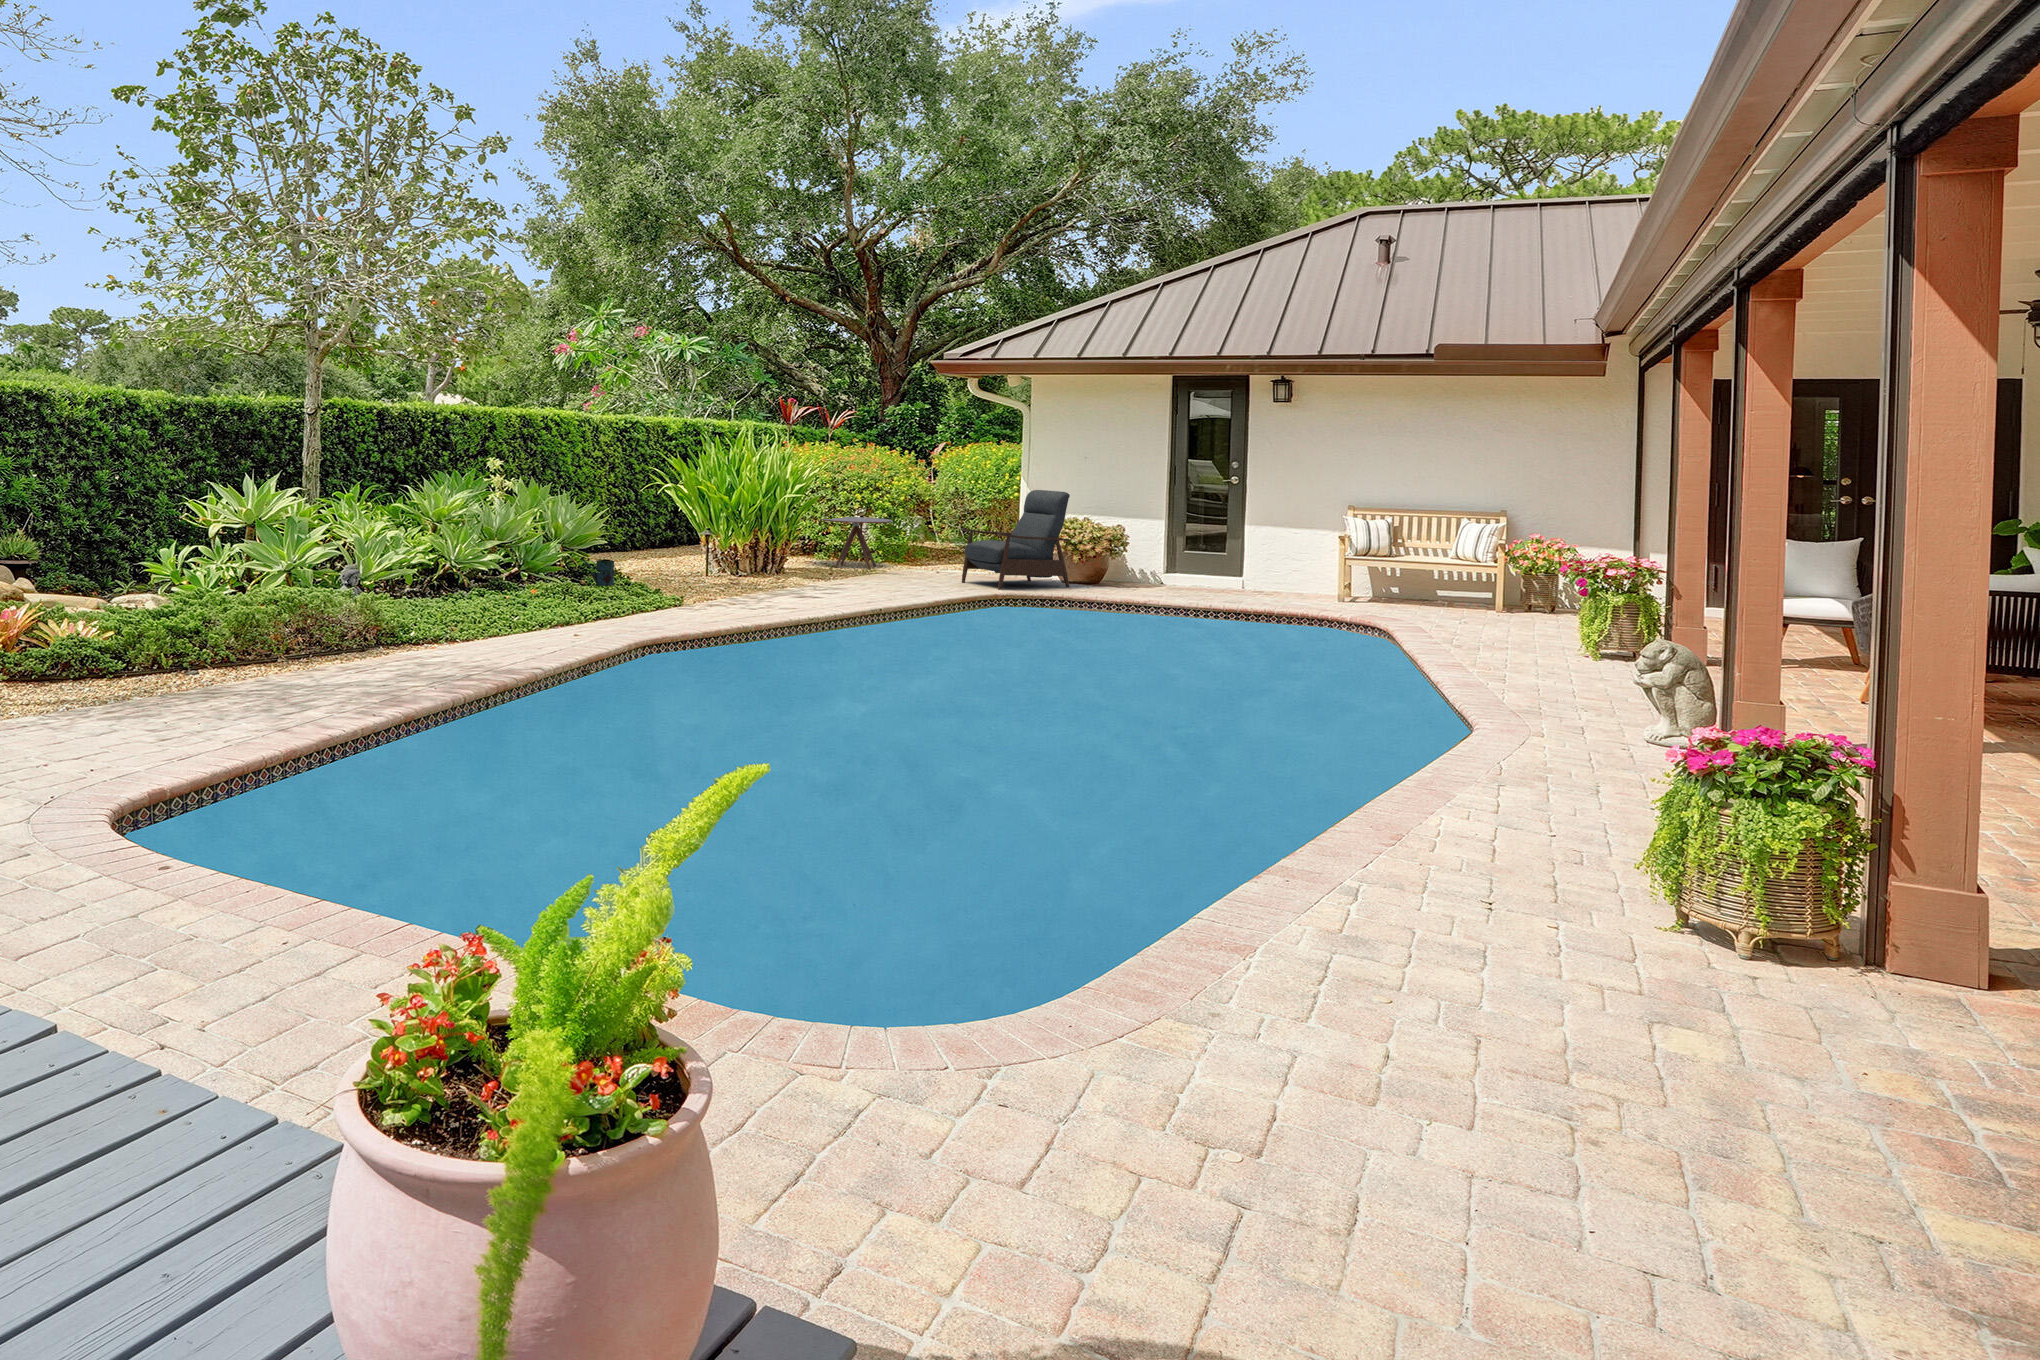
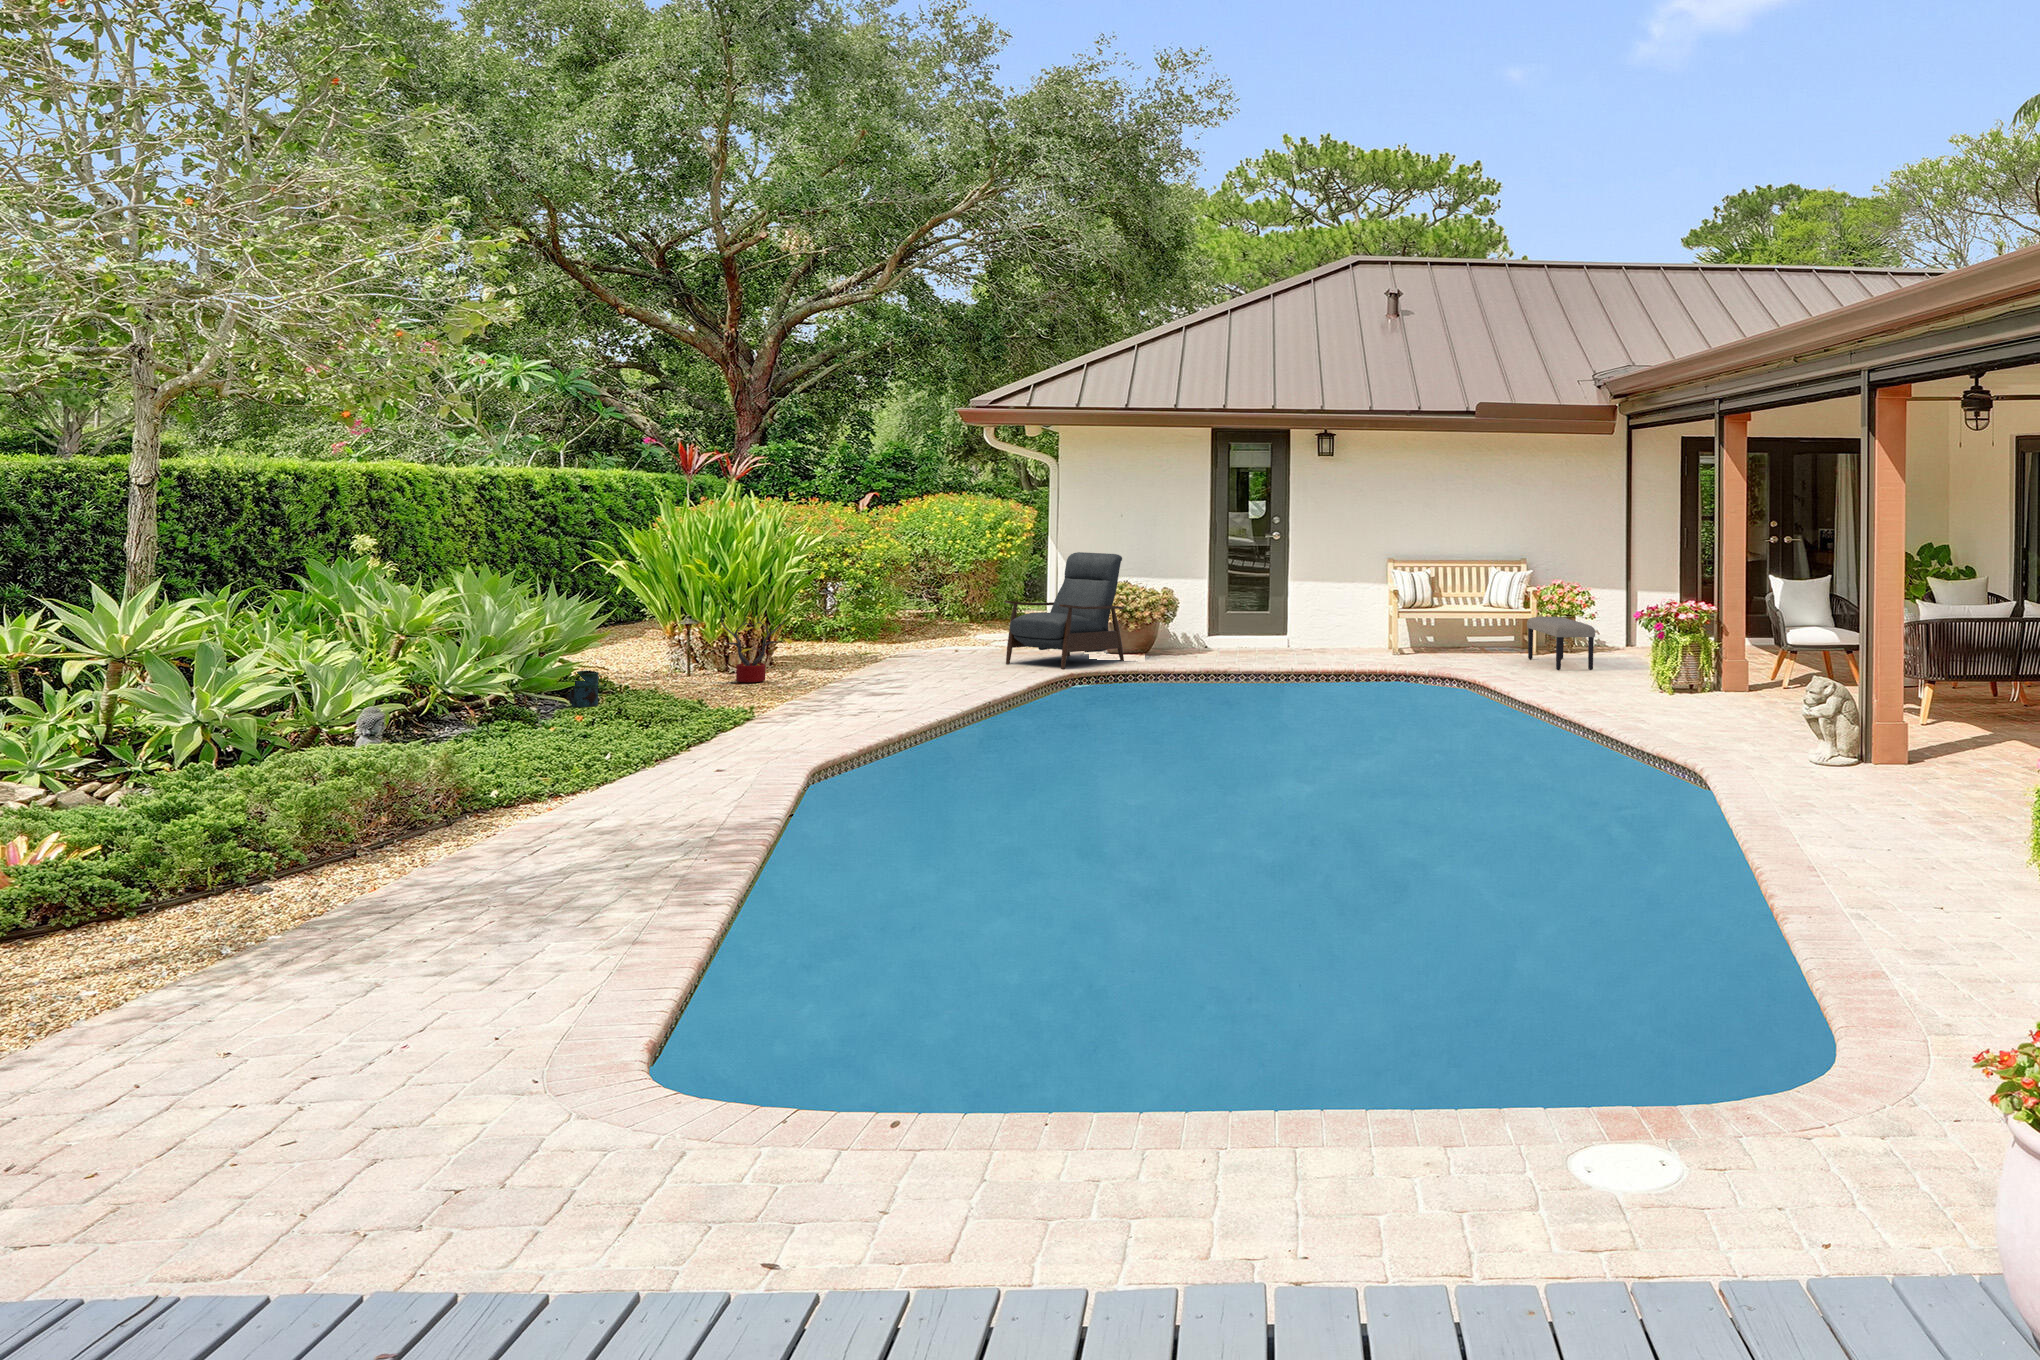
round table: present [822,517,892,569] -> none [801,592,892,657]
decorative plant: none [724,527,773,580] -> present [721,616,792,682]
bench: none [1505,573,1569,634] -> present [1527,617,1595,670]

